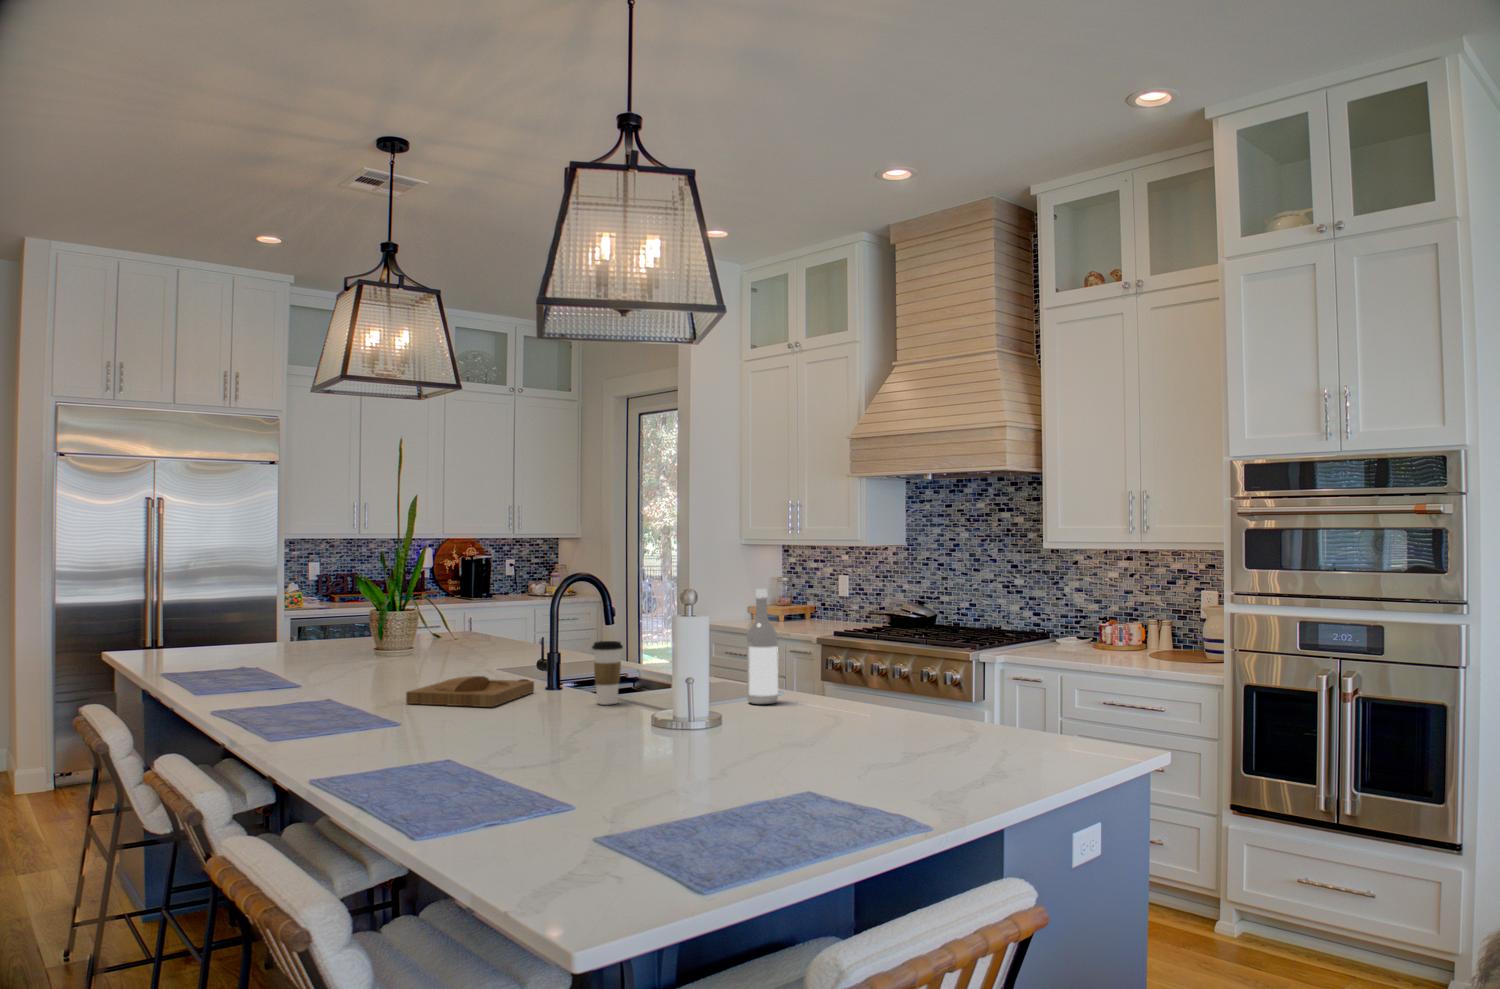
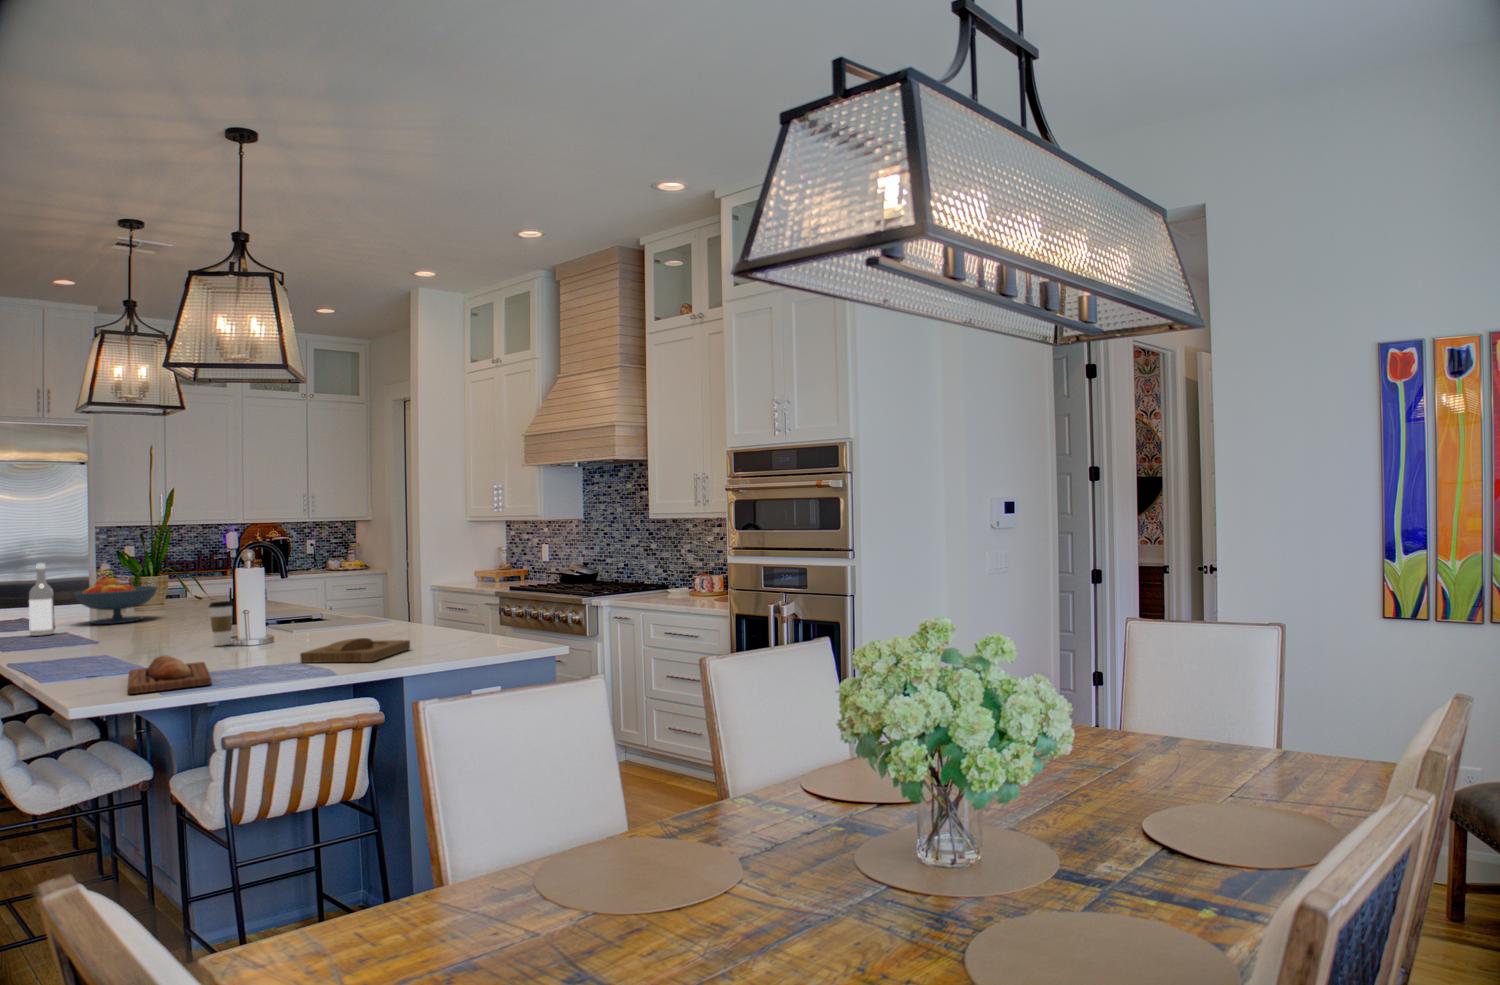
wine bottle: present [747,589,778,704] -> present [29,563,55,636]
fruit bowl: none [345,600,441,662] -> present [74,578,157,624]
tray: present [406,676,534,707] -> present [300,638,410,663]
bread loaf: none [570,726,732,792] -> present [127,655,211,694]

